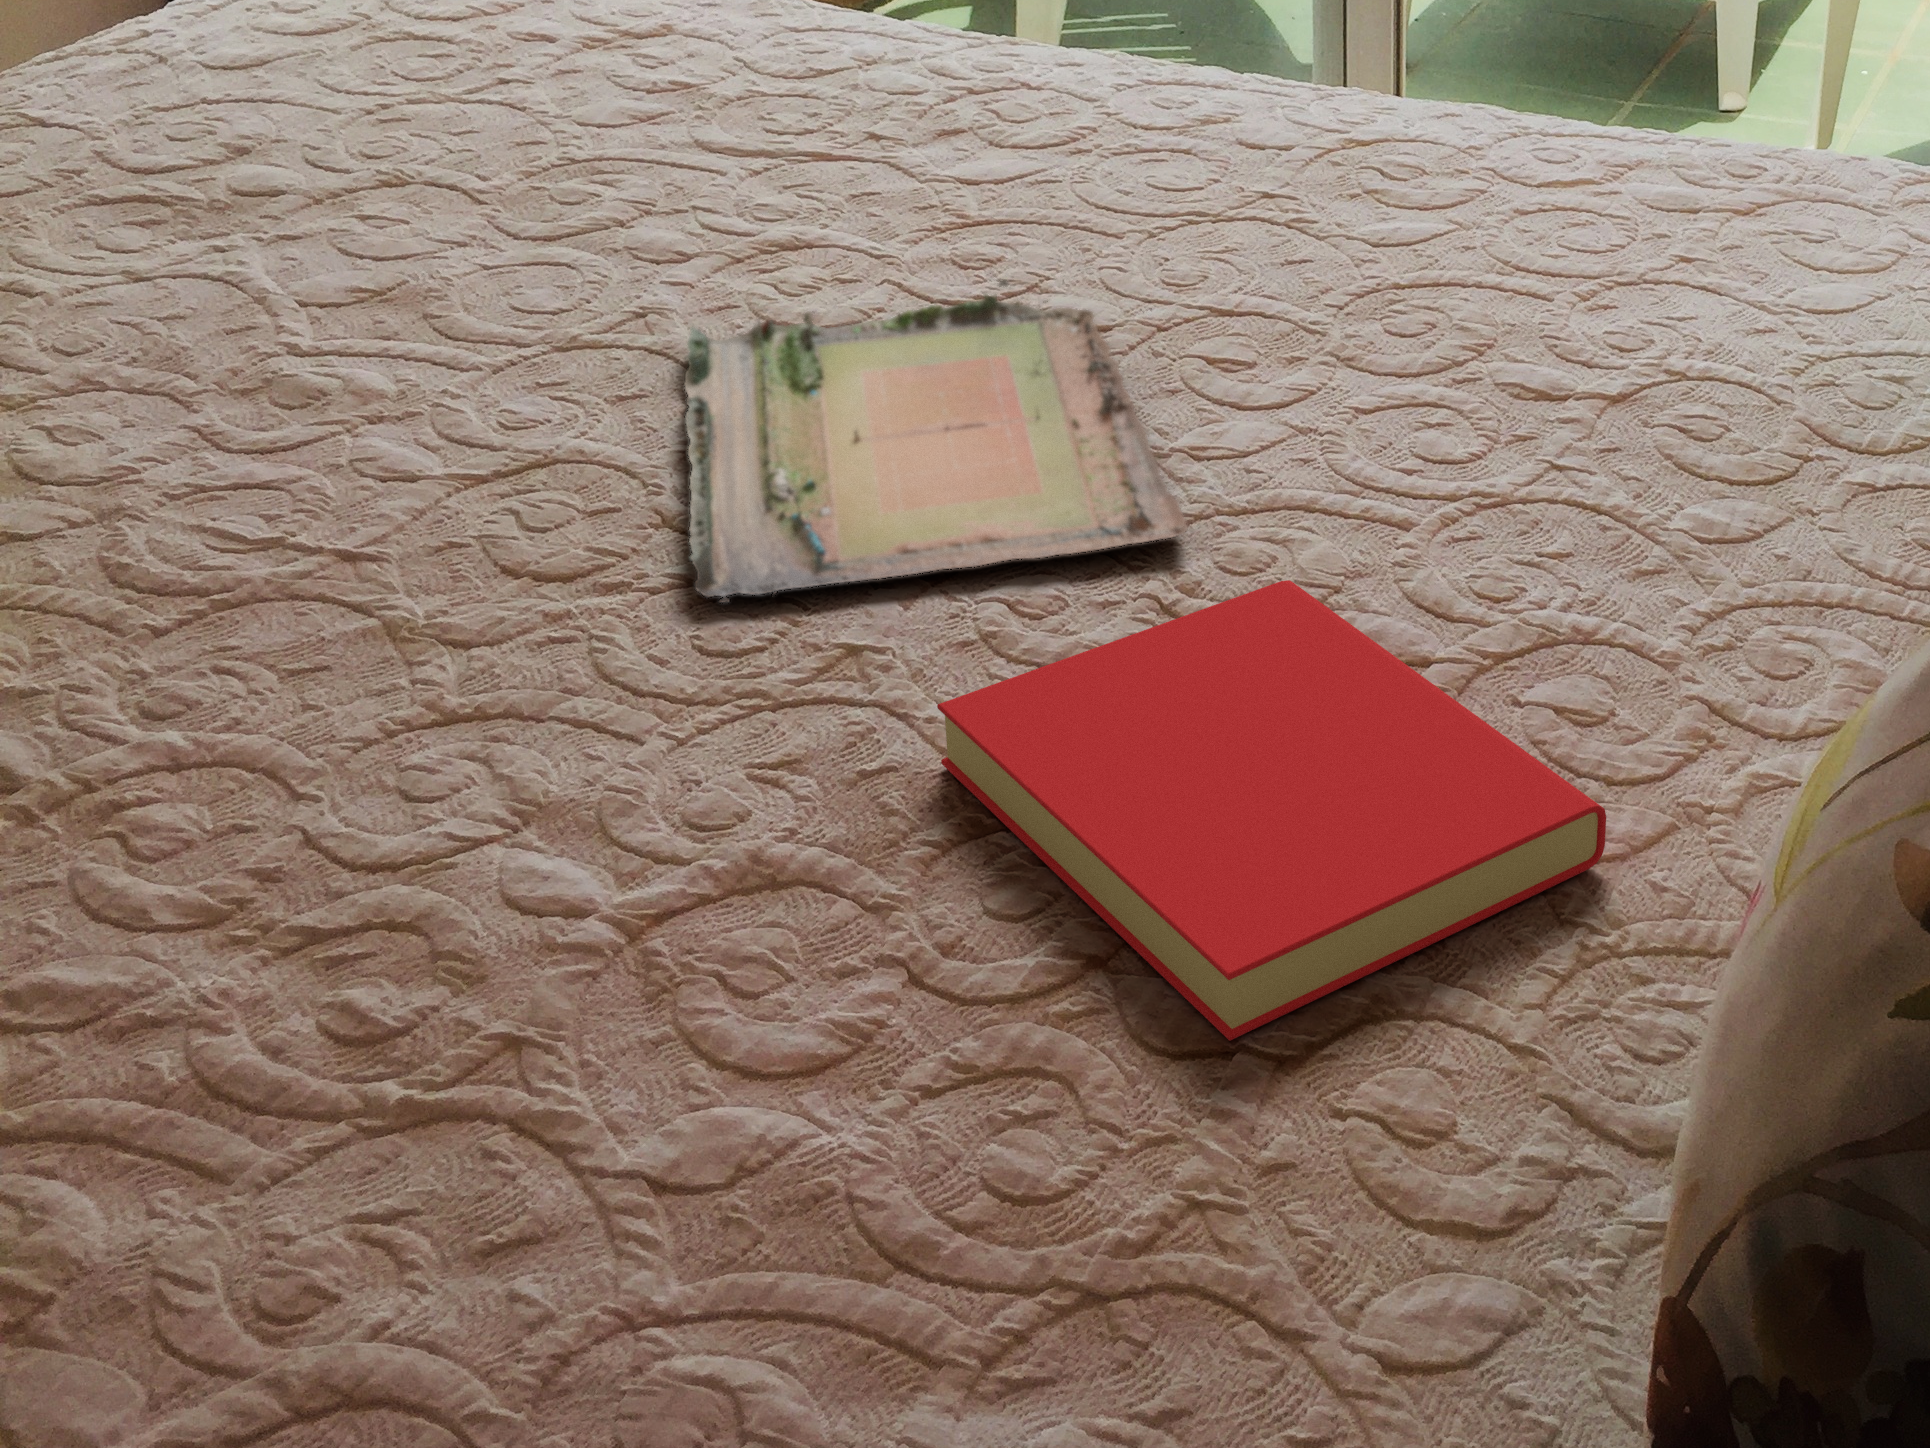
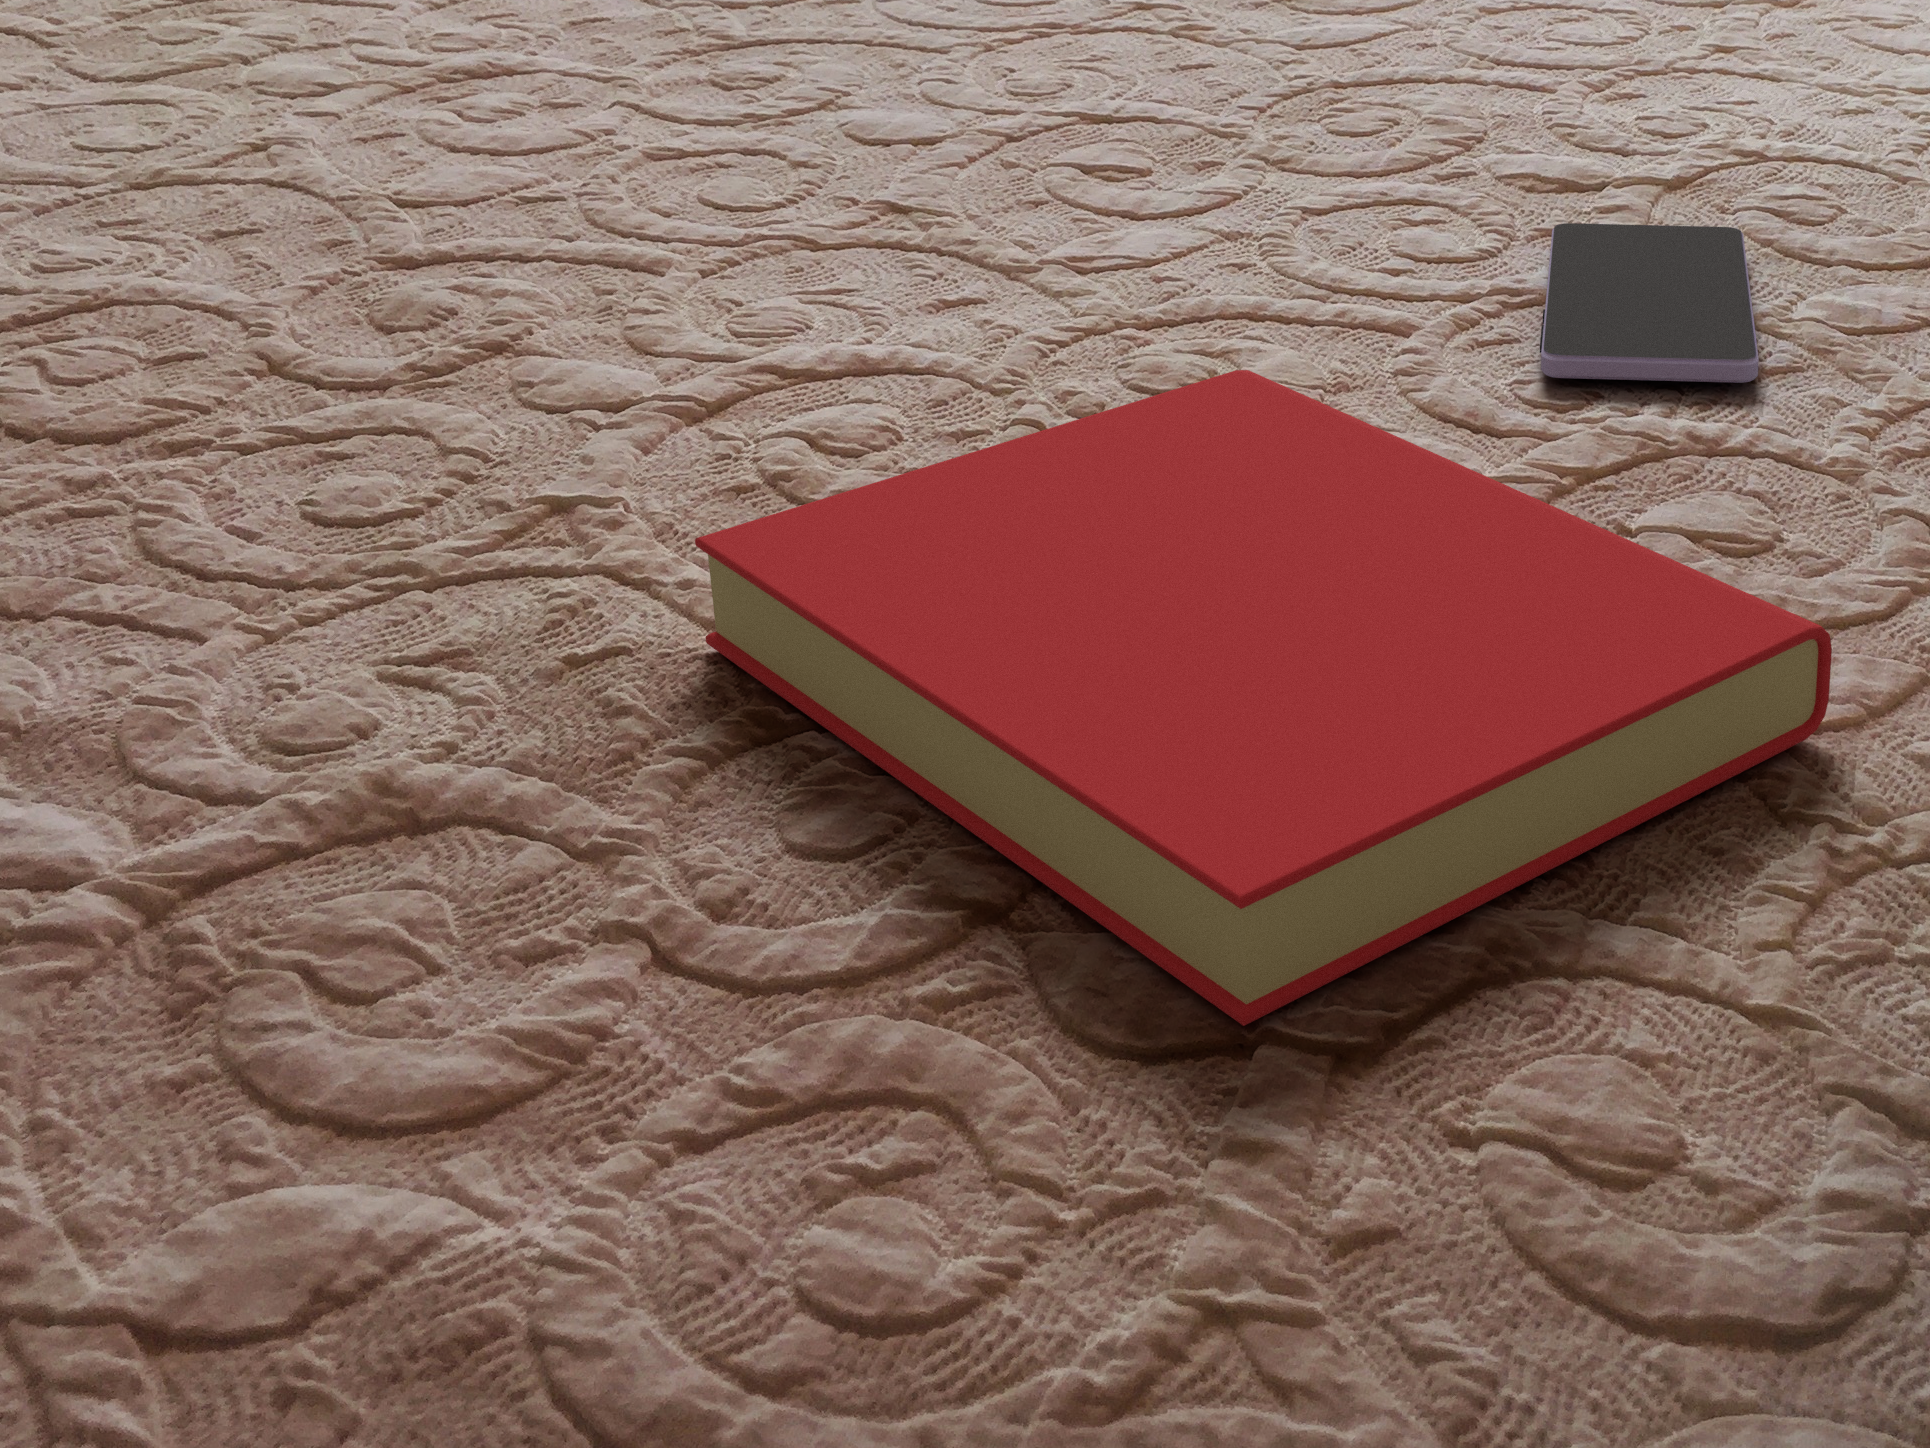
tray: present [685,273,1187,603] -> none [302,60,1078,453]
smartphone: none [1492,436,1656,584] -> present [1540,223,1759,383]

